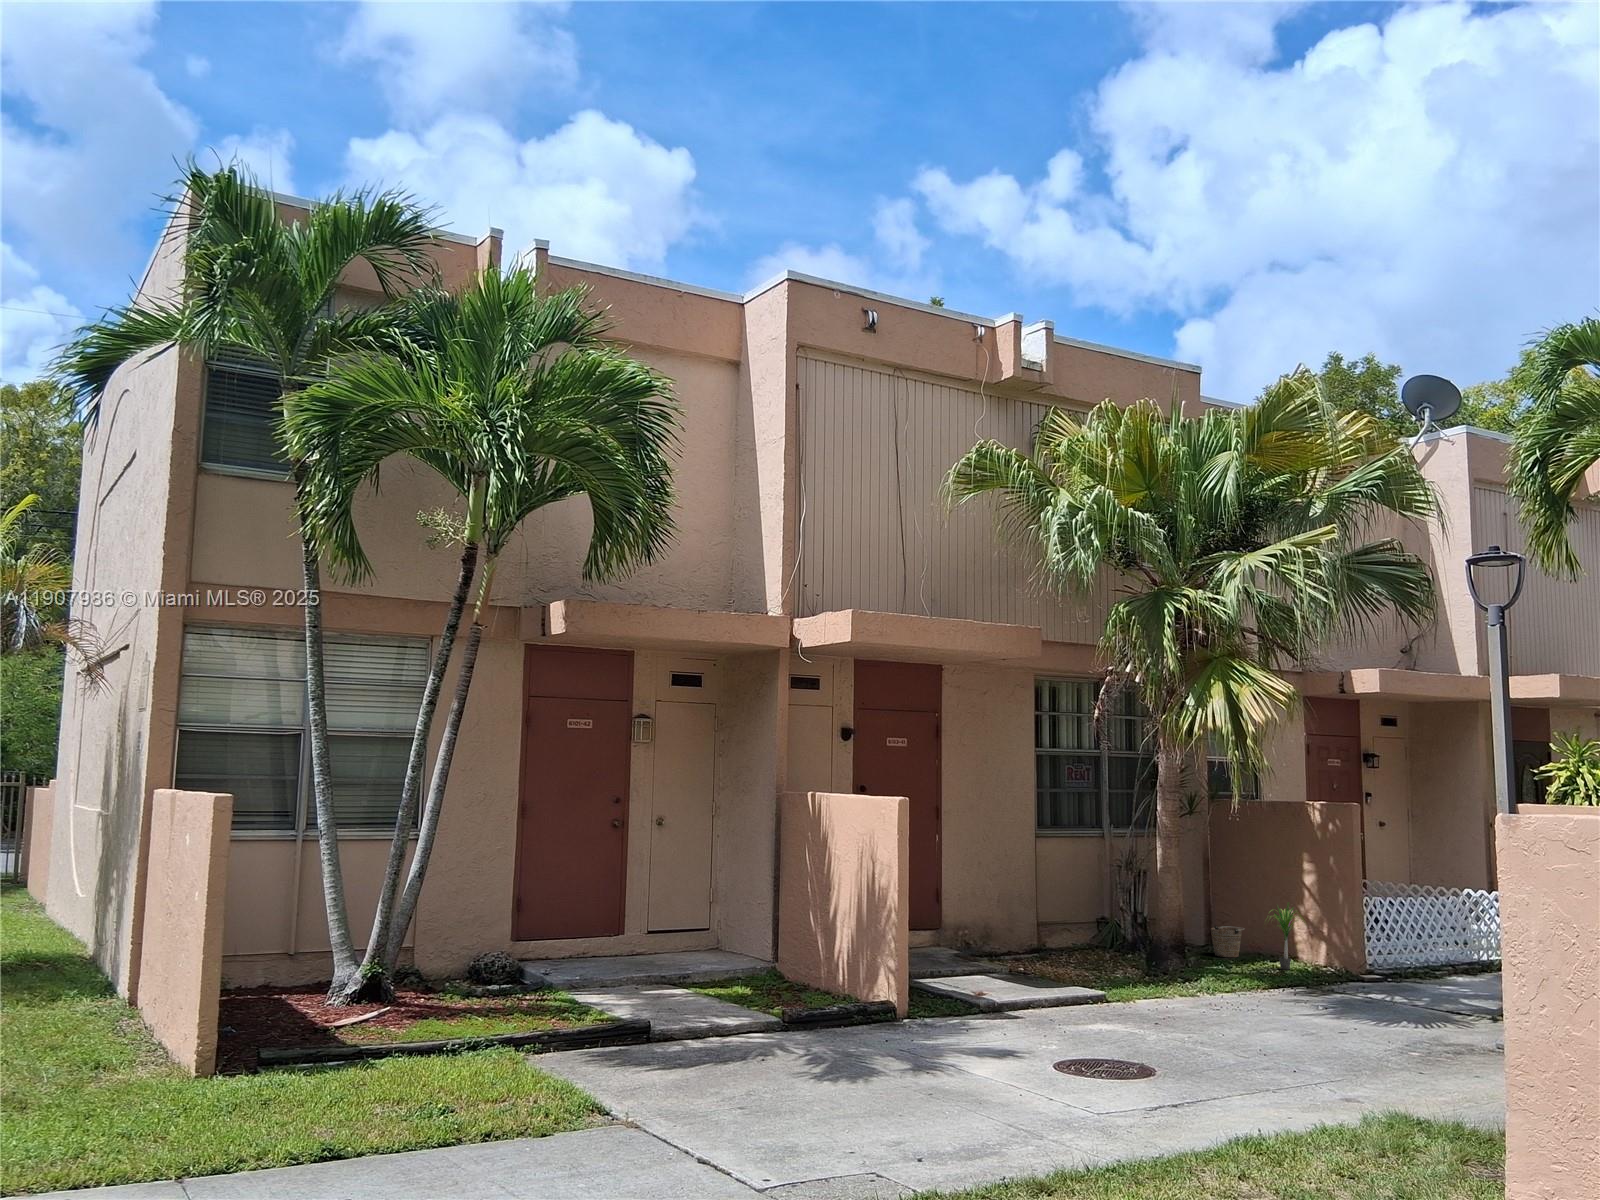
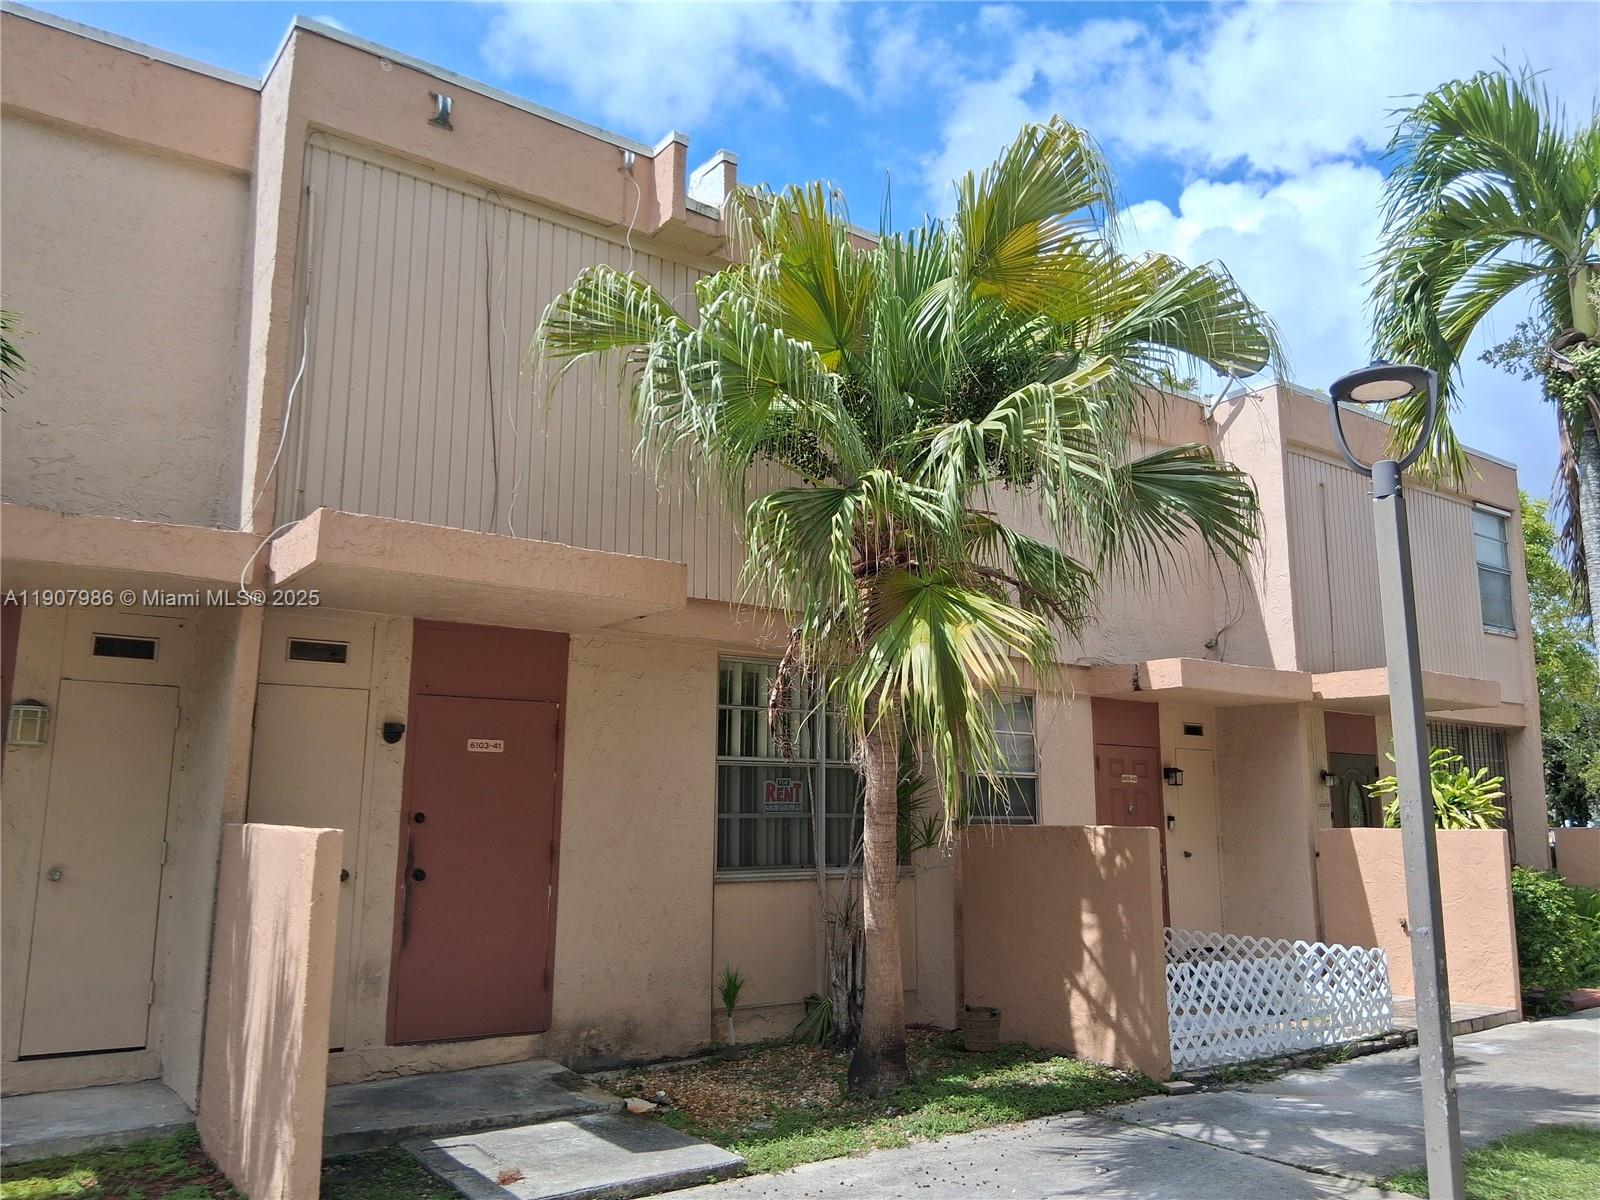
potted plant: present [1274,906,1304,970] -> present [714,964,753,1061]

